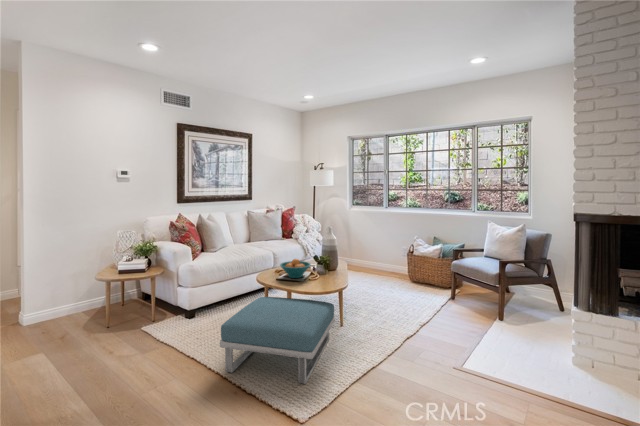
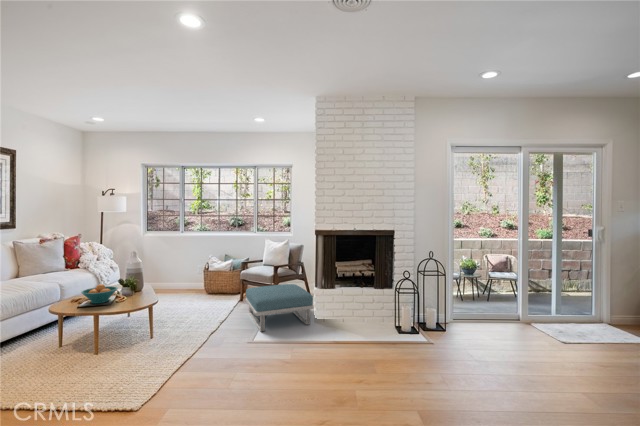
footstool: present [220,297,335,384] -> present [246,284,314,331]

